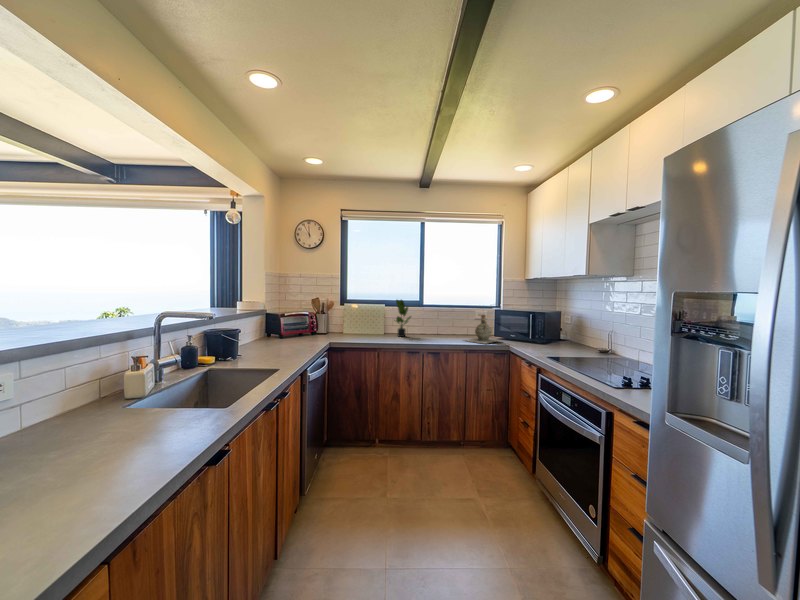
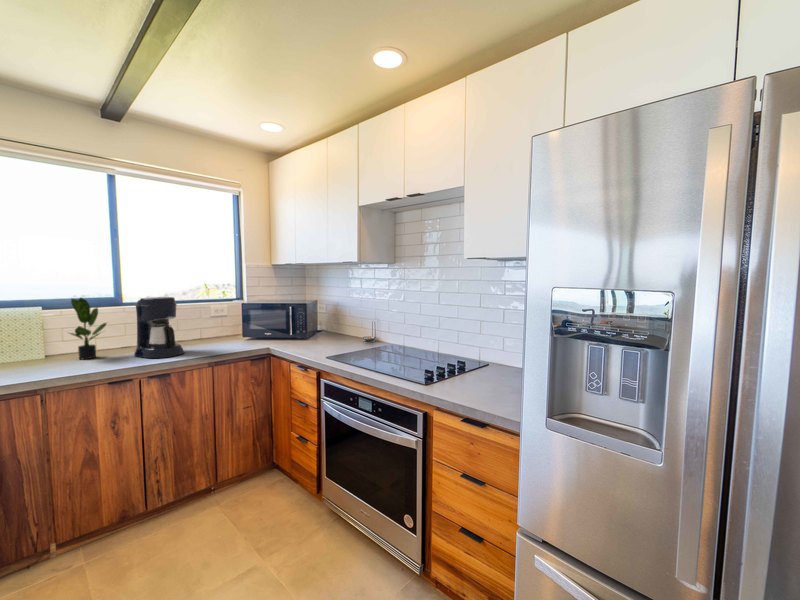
coffee maker: none [423,301,451,341] -> present [134,297,184,358]
ceramic jug: present [465,315,499,344] -> none [201,312,257,350]

